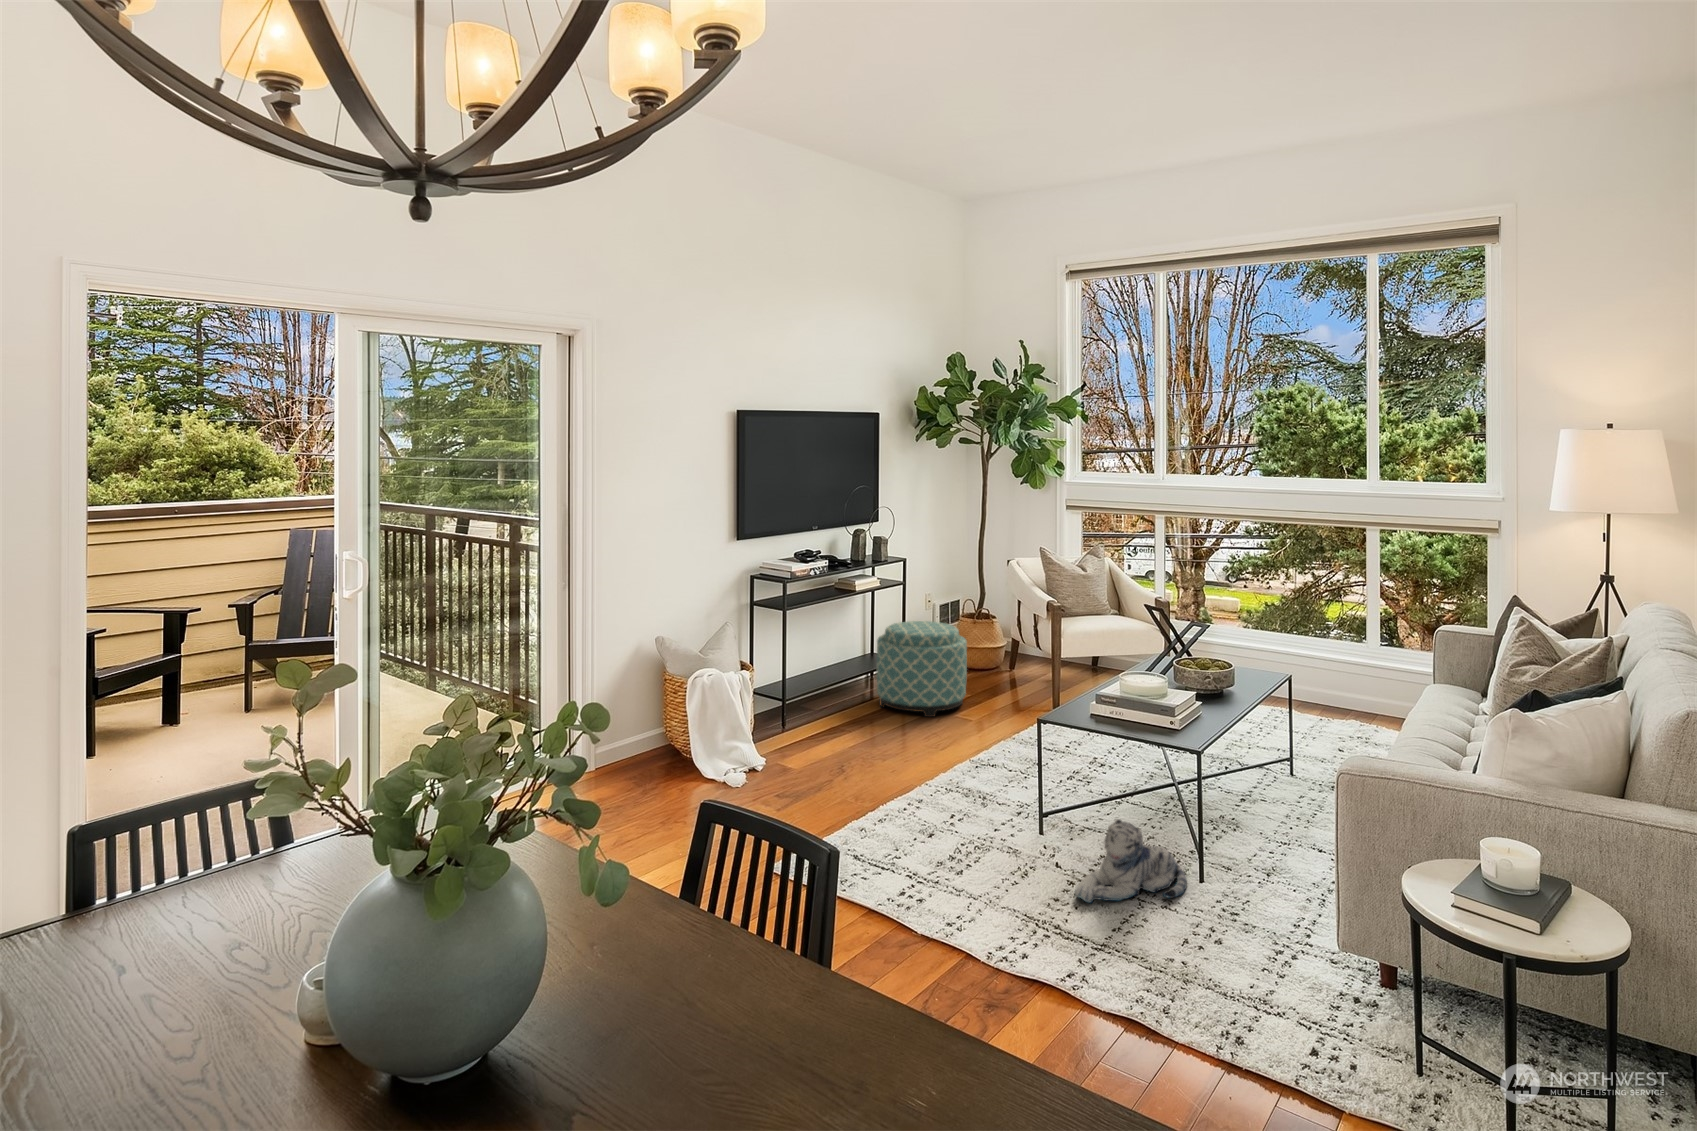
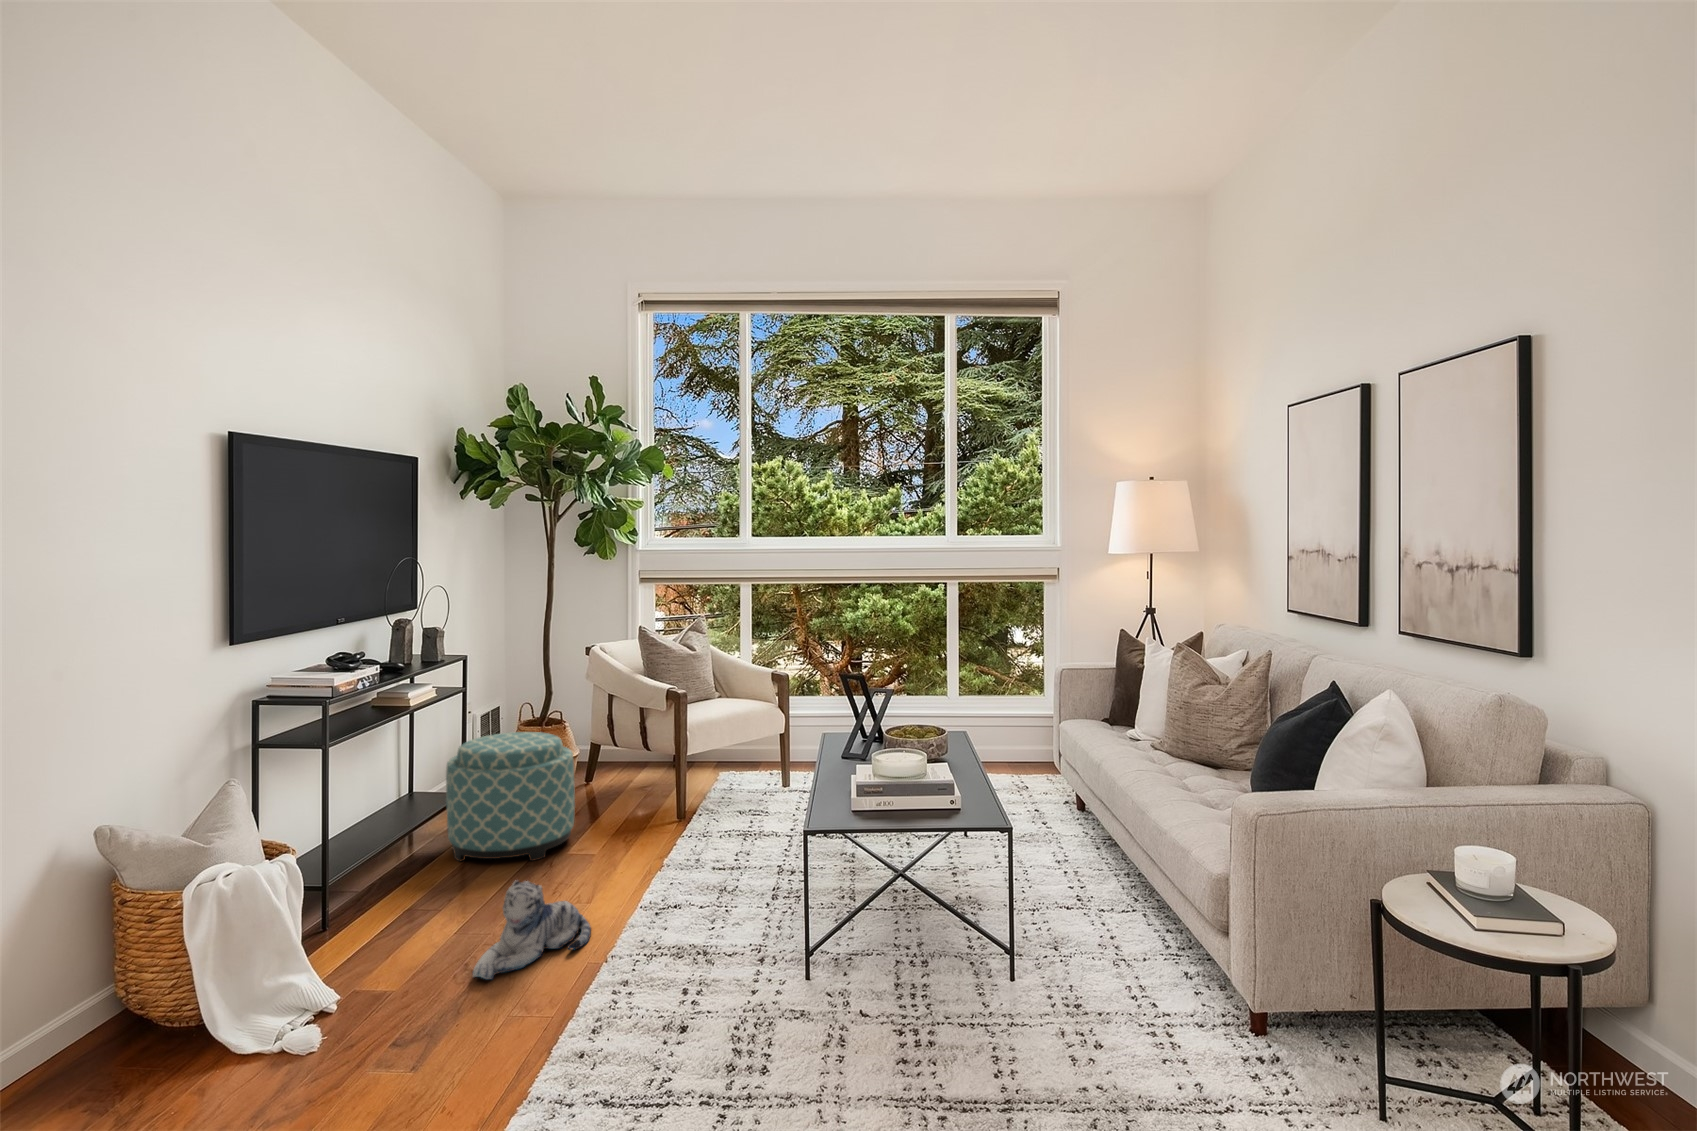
plush toy: present [1075,819,1187,903] -> present [472,880,591,979]

